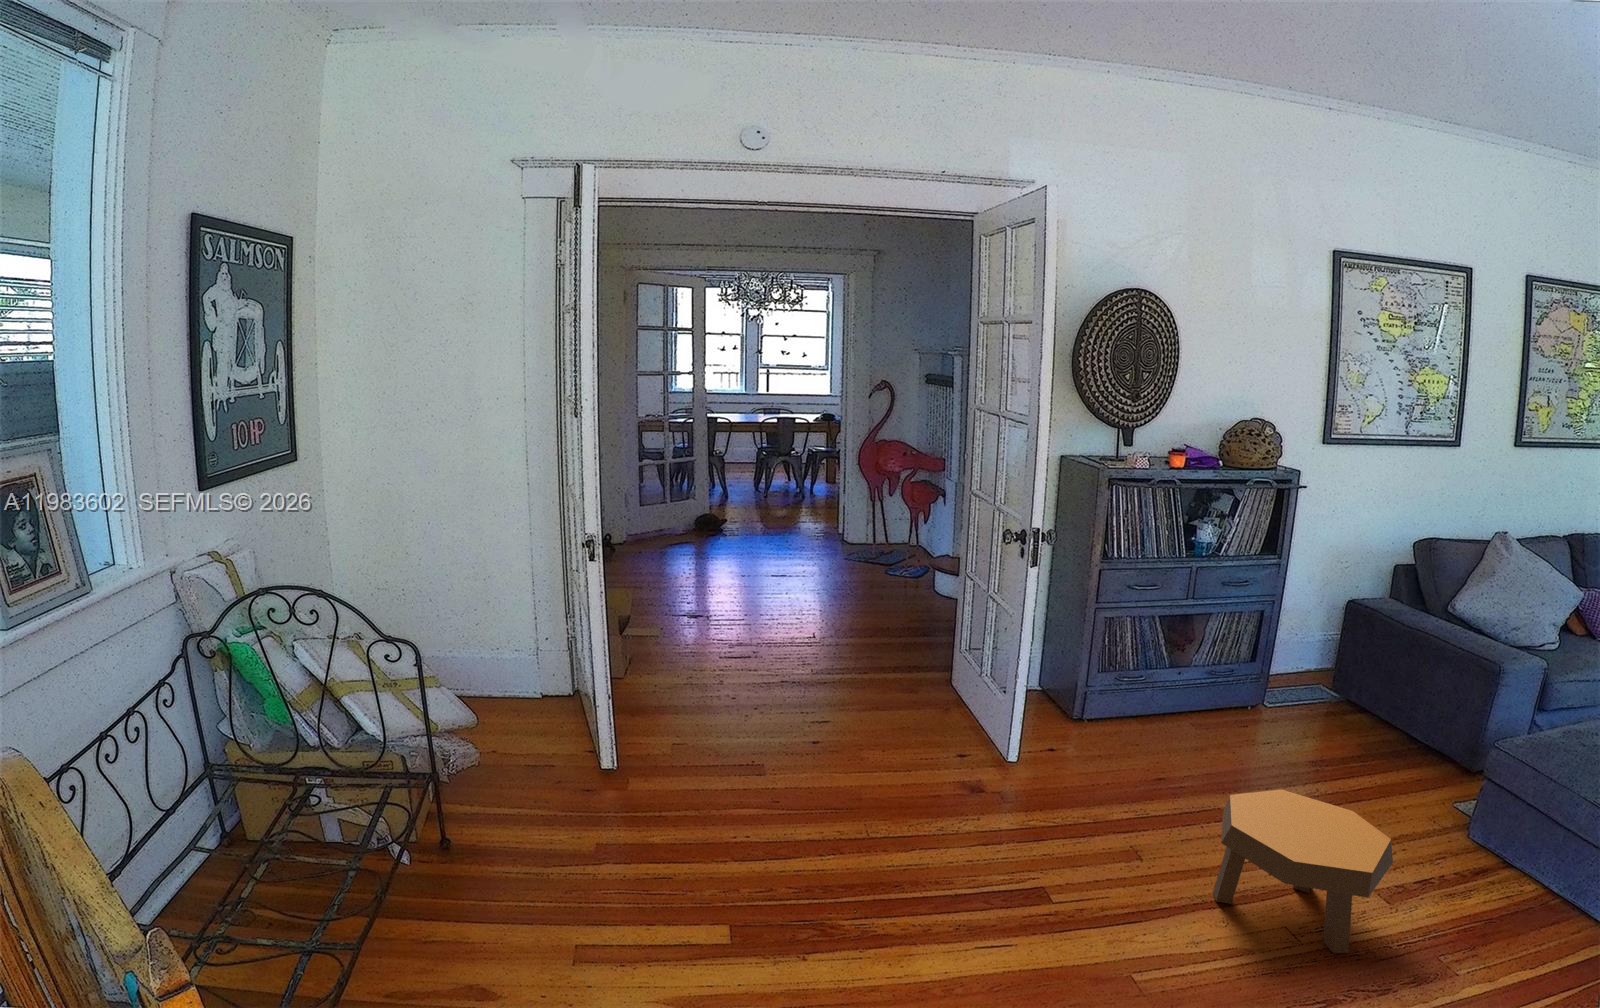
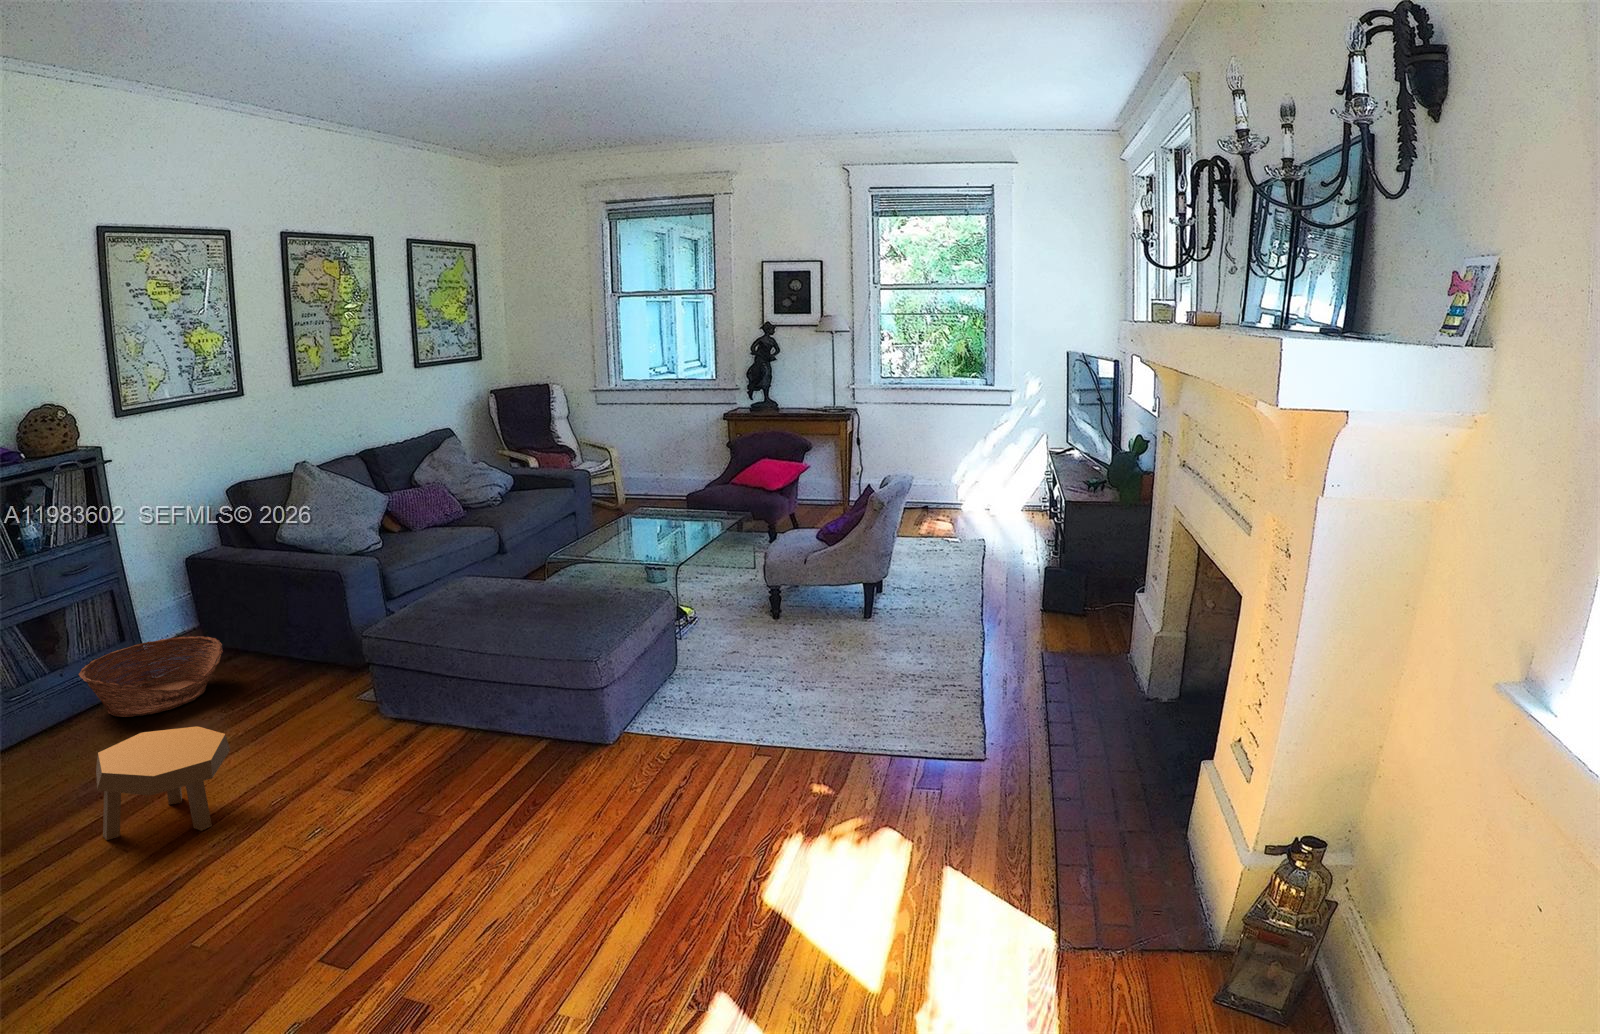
basket: none [1219,677,1377,760] -> present [79,636,223,717]

